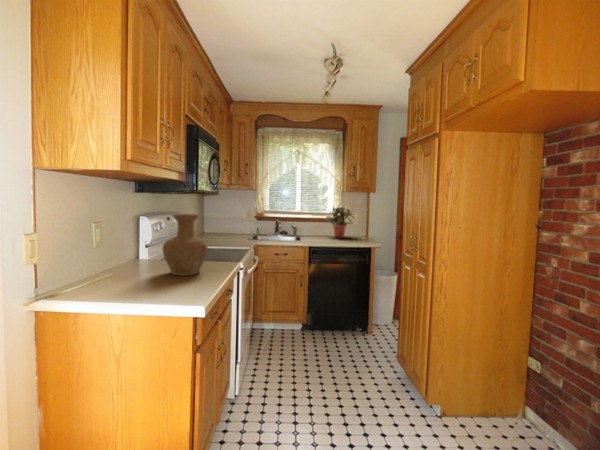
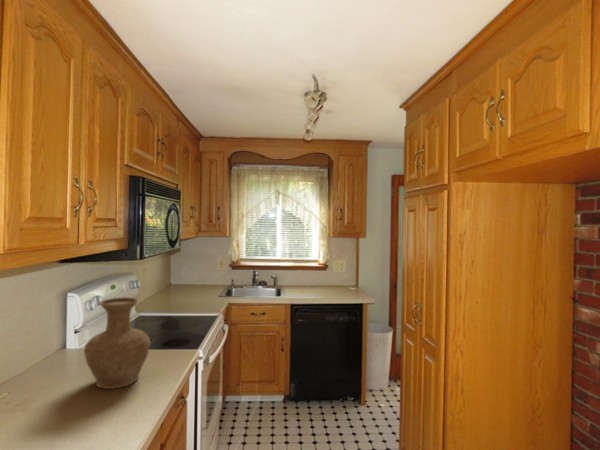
potted plant: present [326,205,355,238] -> none [310,251,344,288]

